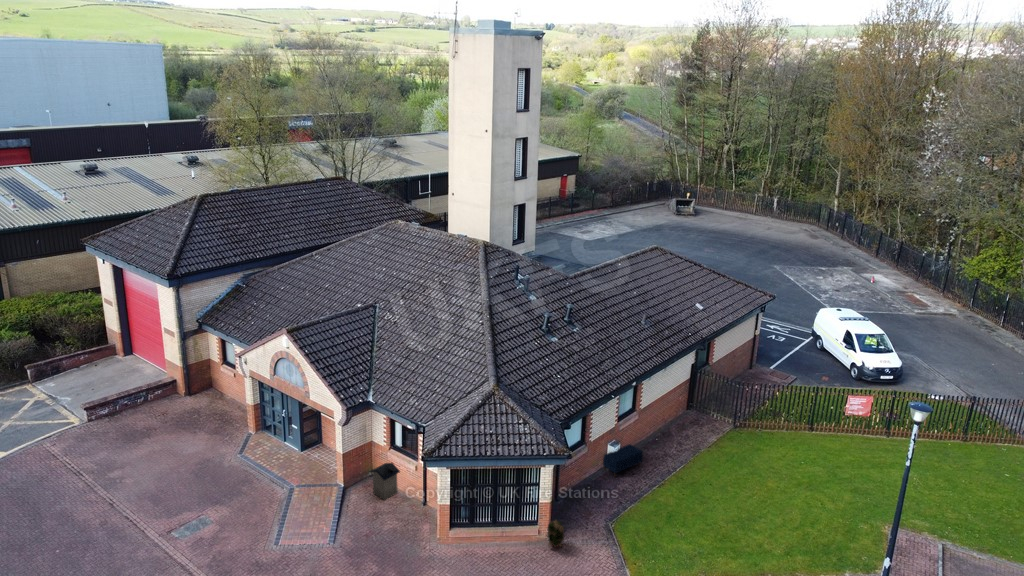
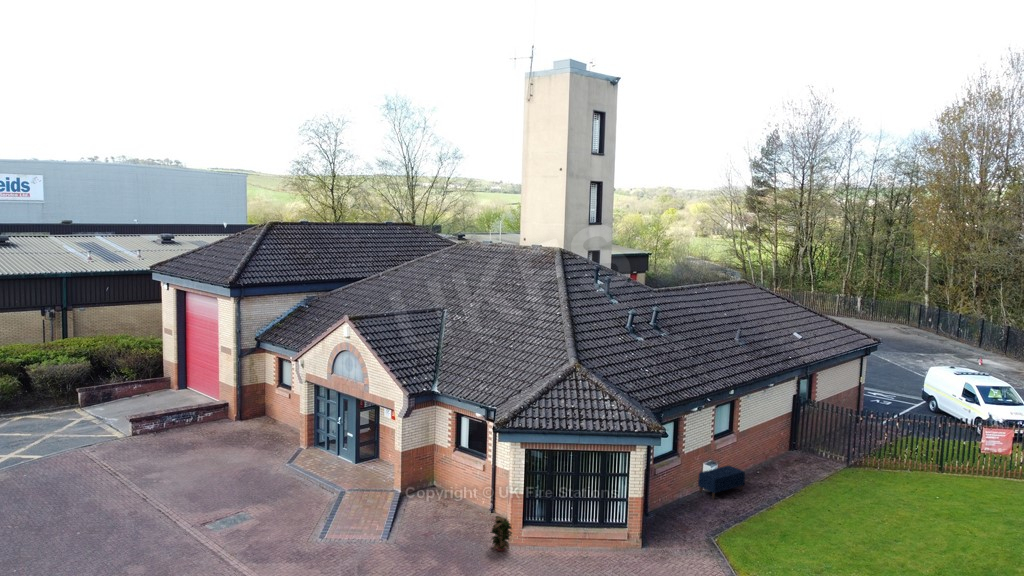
trash can: present [370,463,400,500] -> none [430,465,465,507]
decorative plant: present [547,521,565,547] -> present [490,516,512,551]

